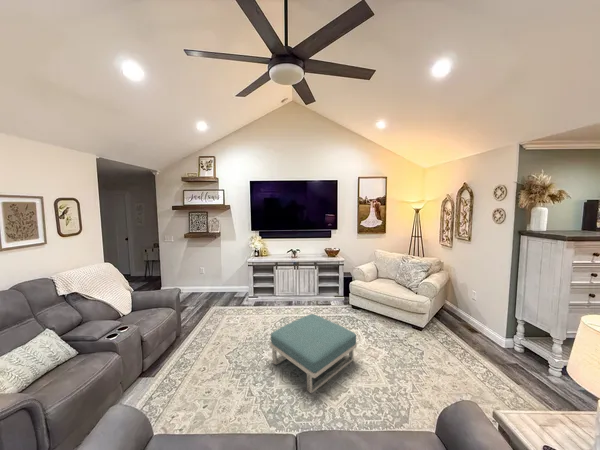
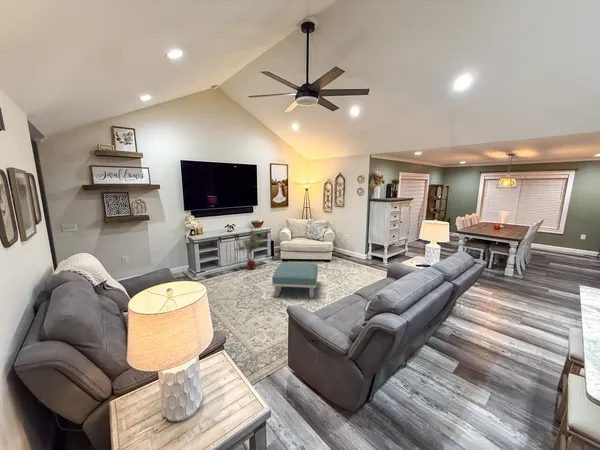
potted tree: none [284,256,325,308] -> present [235,228,265,269]

